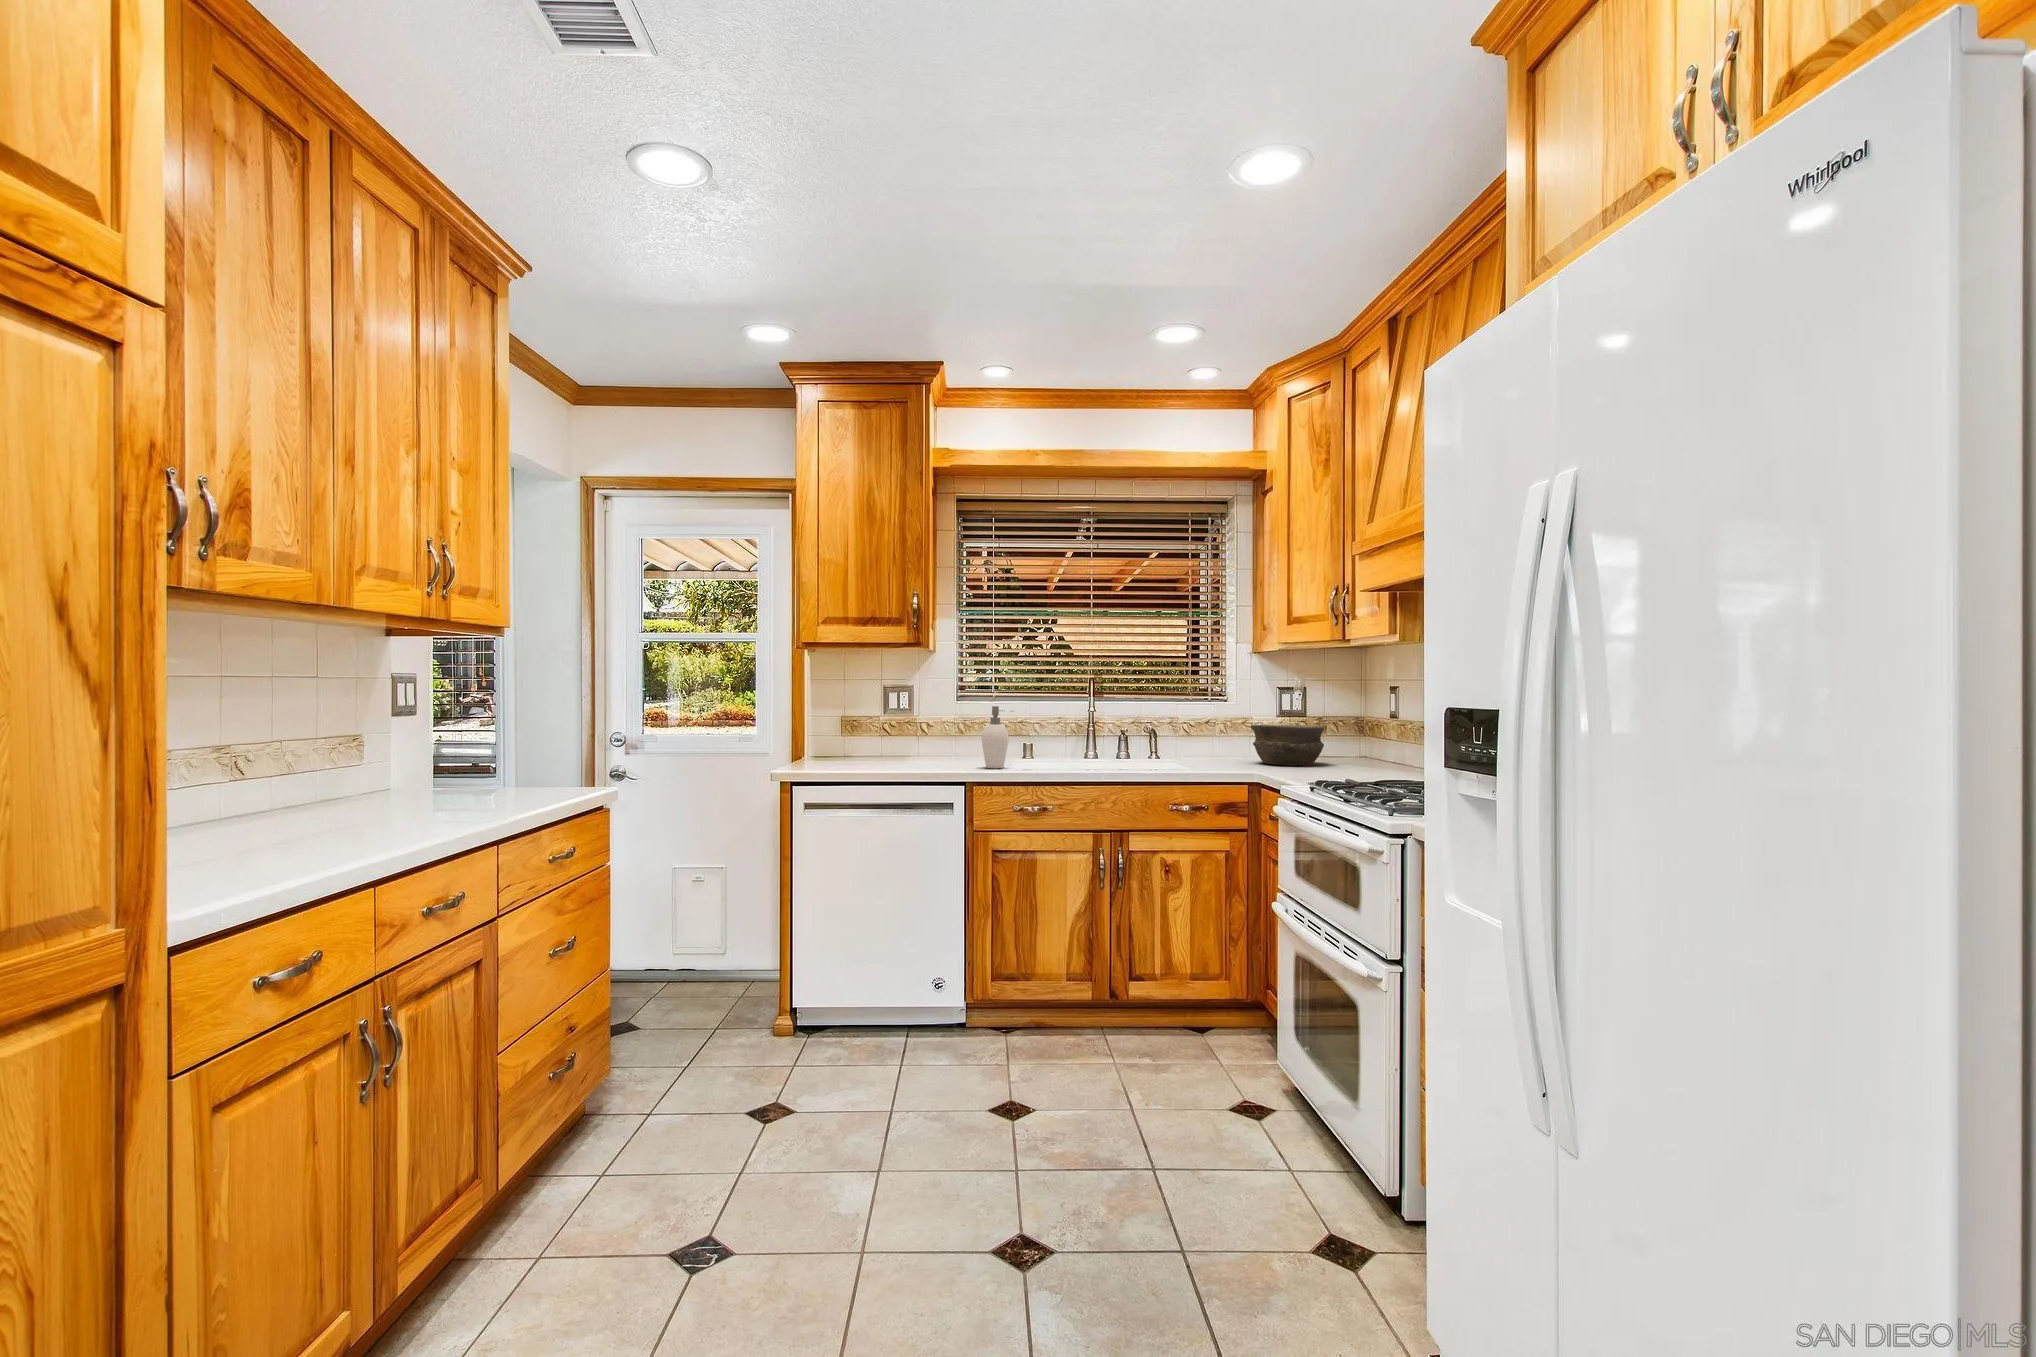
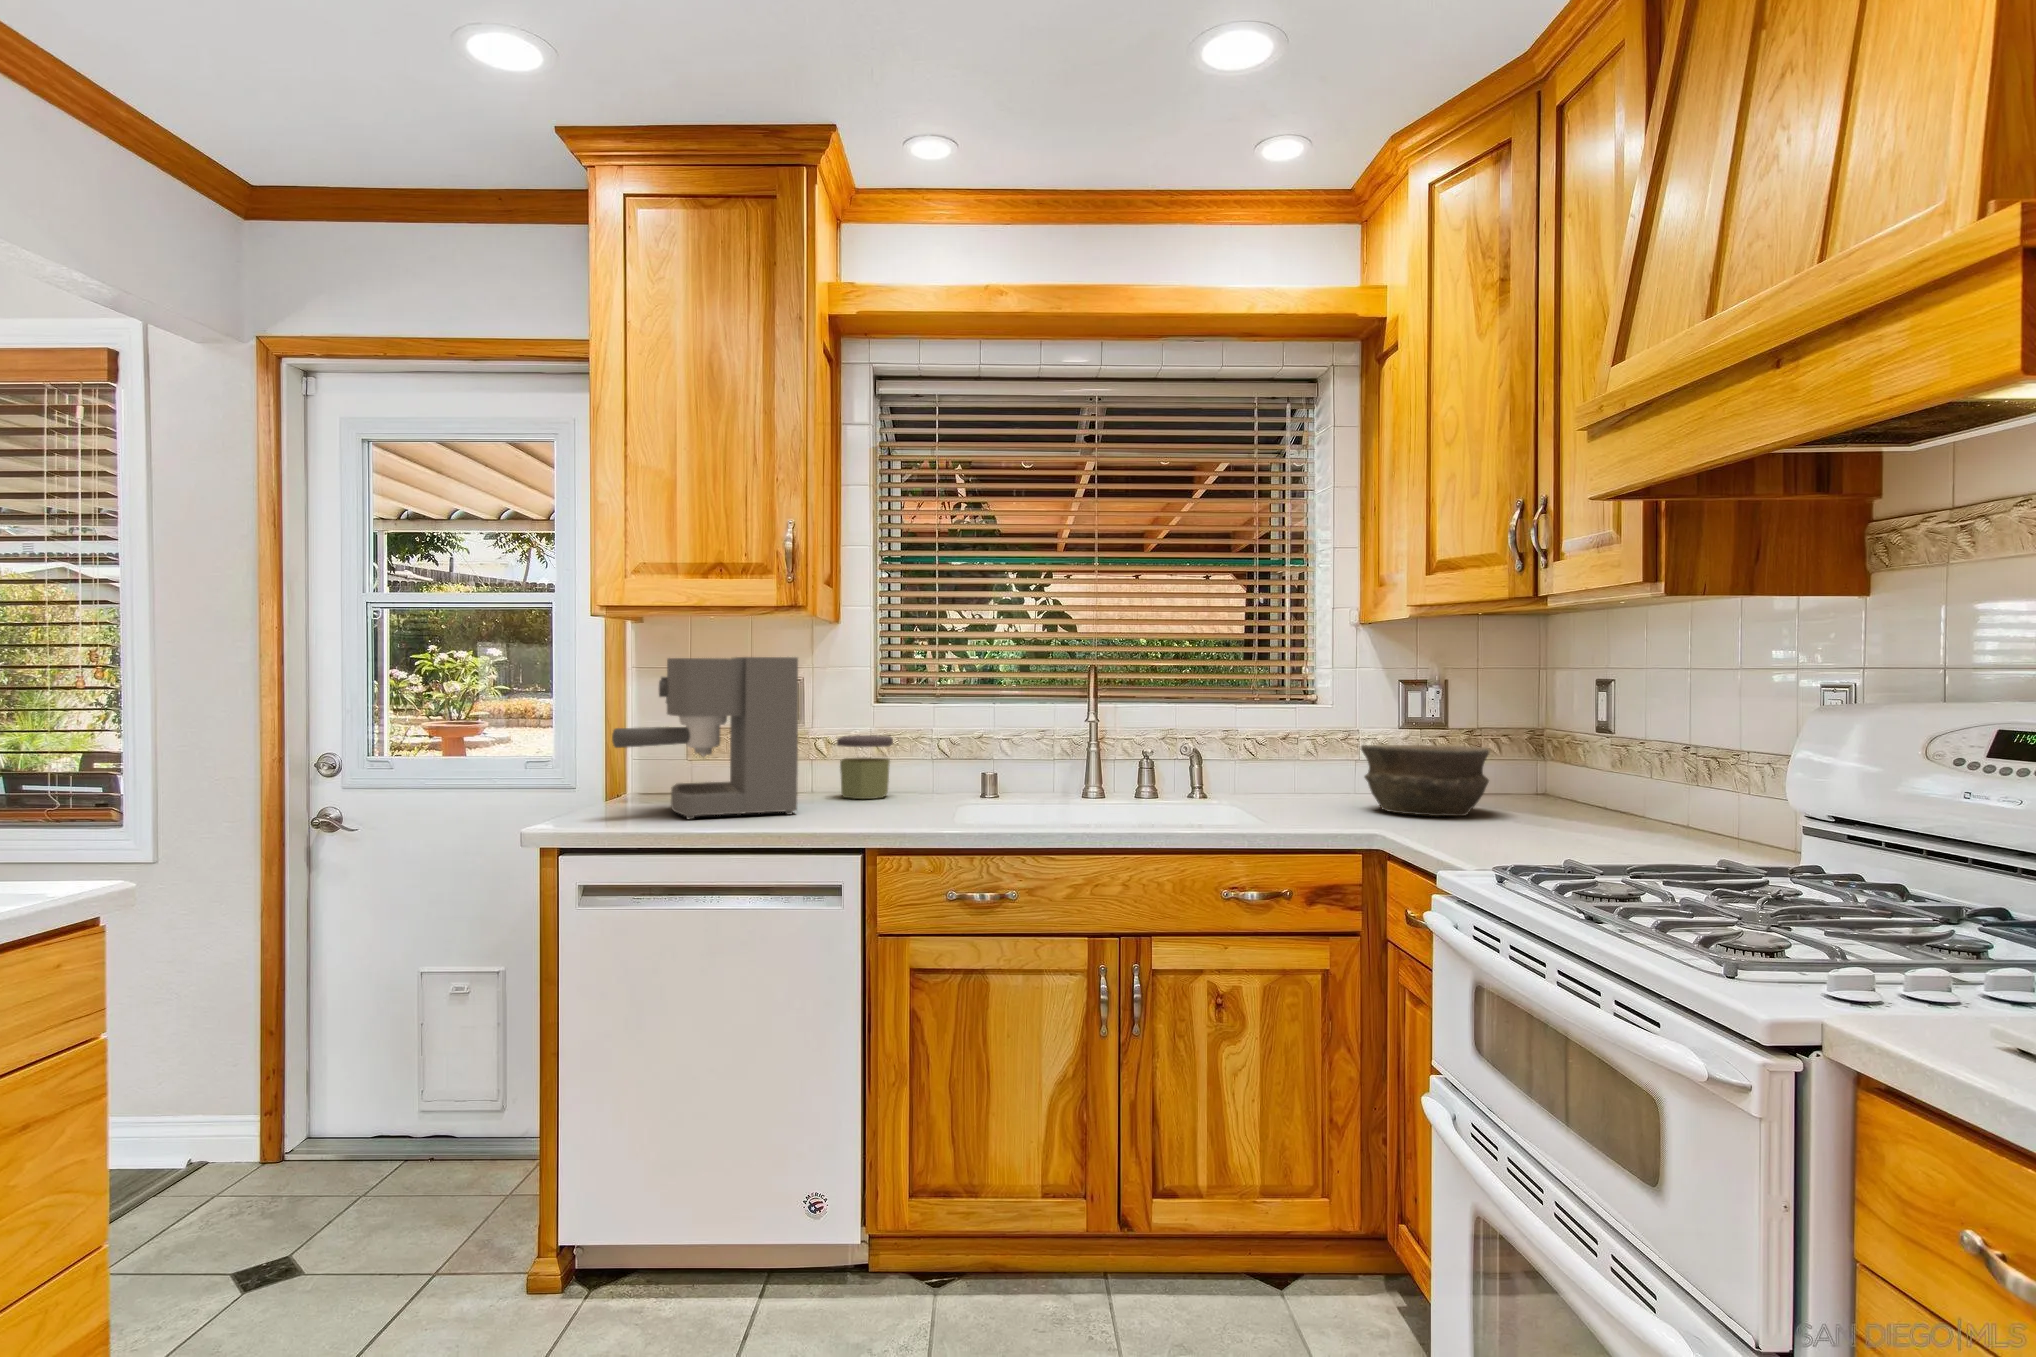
coffee maker: none [813,673,920,768] -> present [612,657,798,819]
soap dispenser: present [982,706,1013,768] -> none [898,714,952,822]
jar: none [935,721,967,759] -> present [837,735,893,799]

